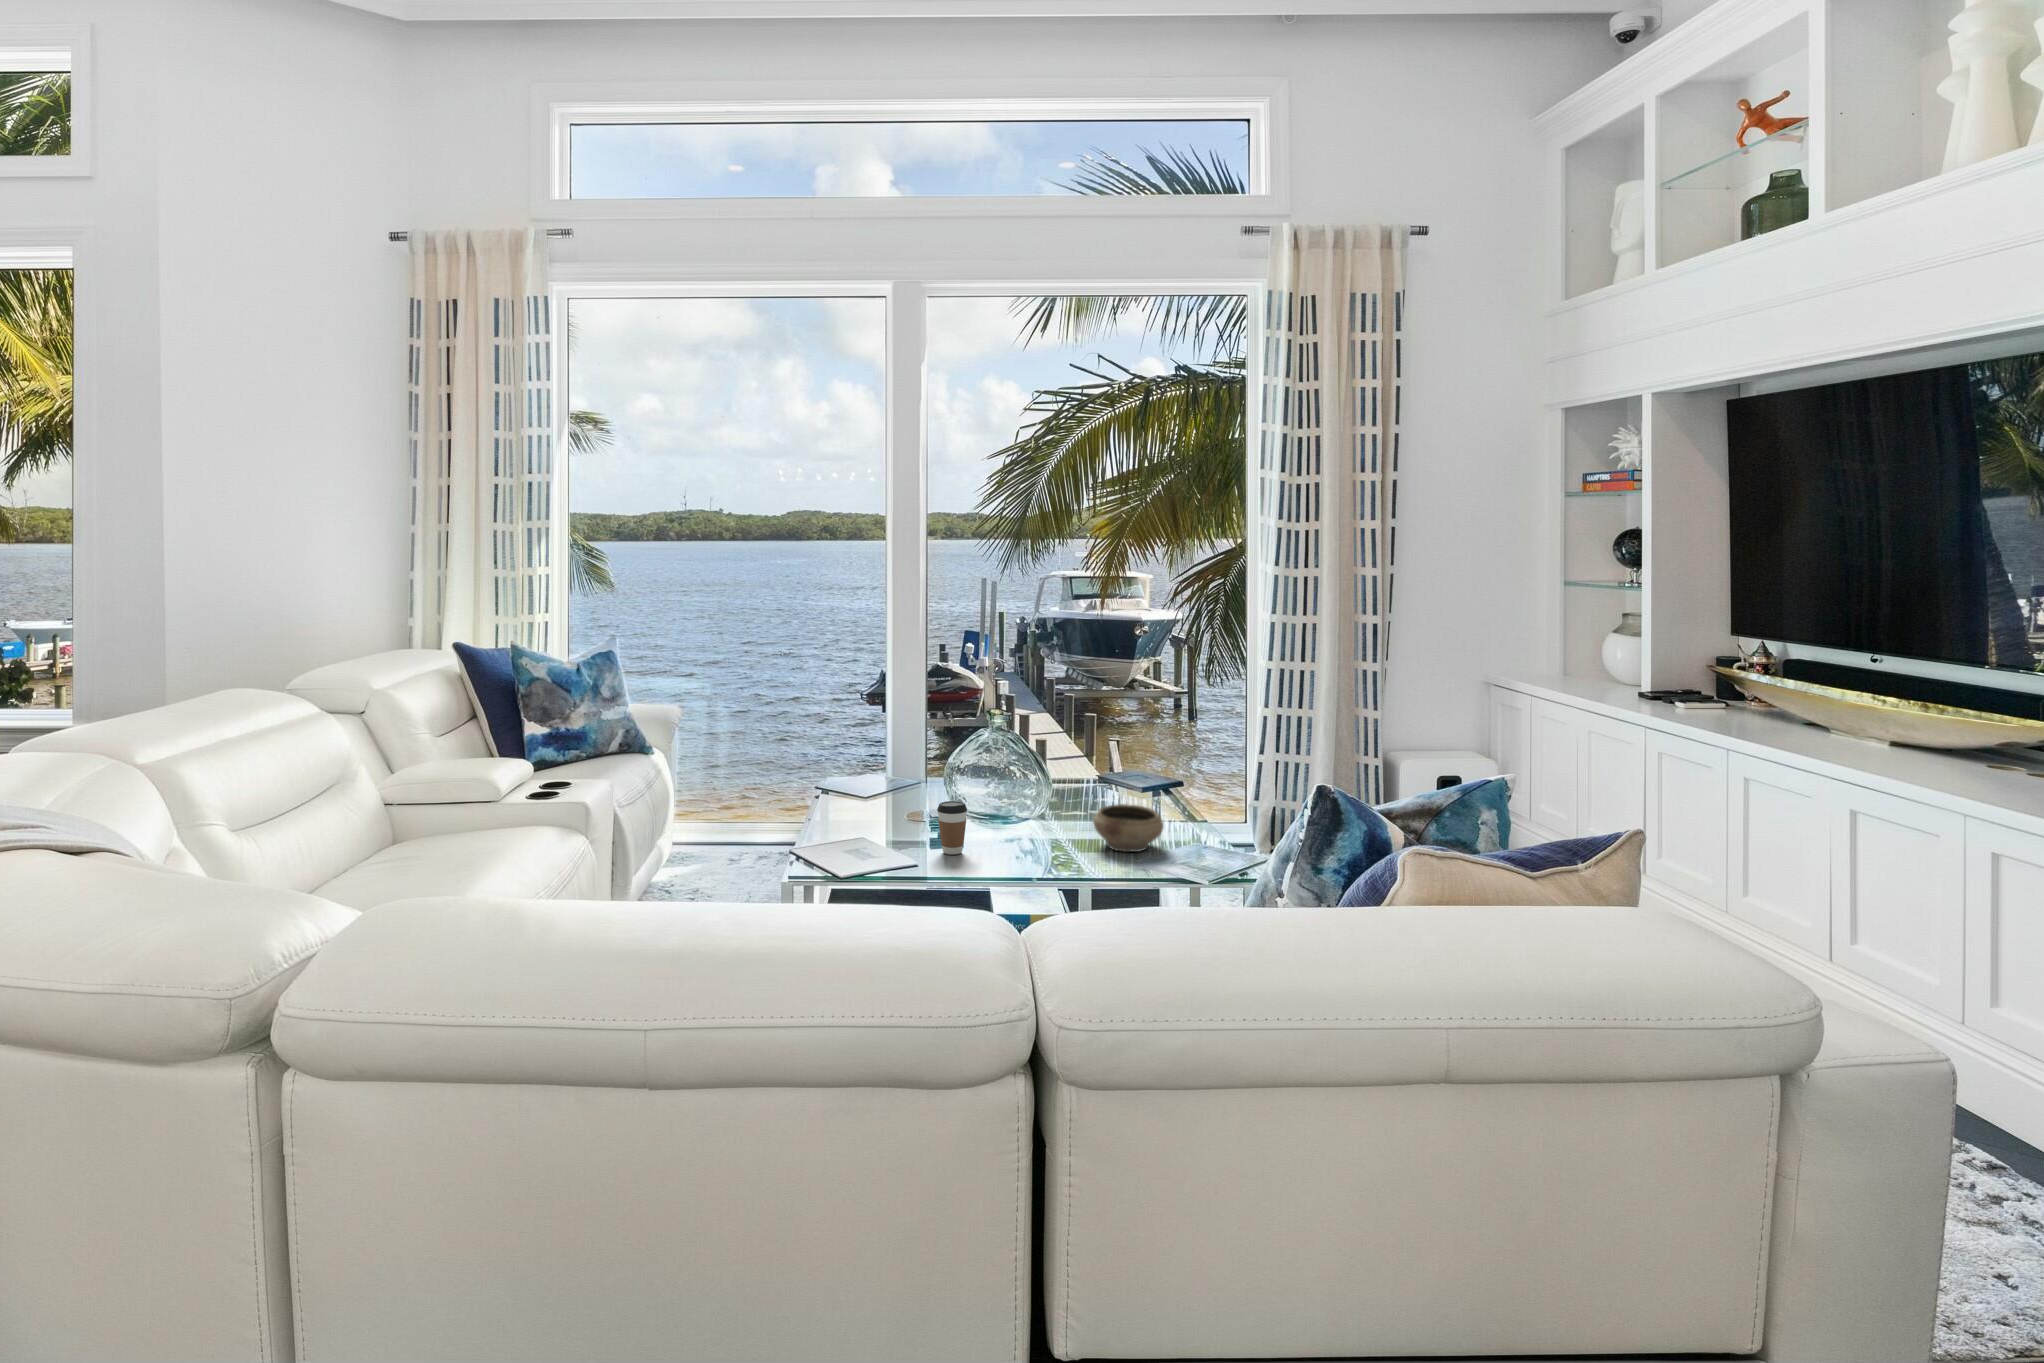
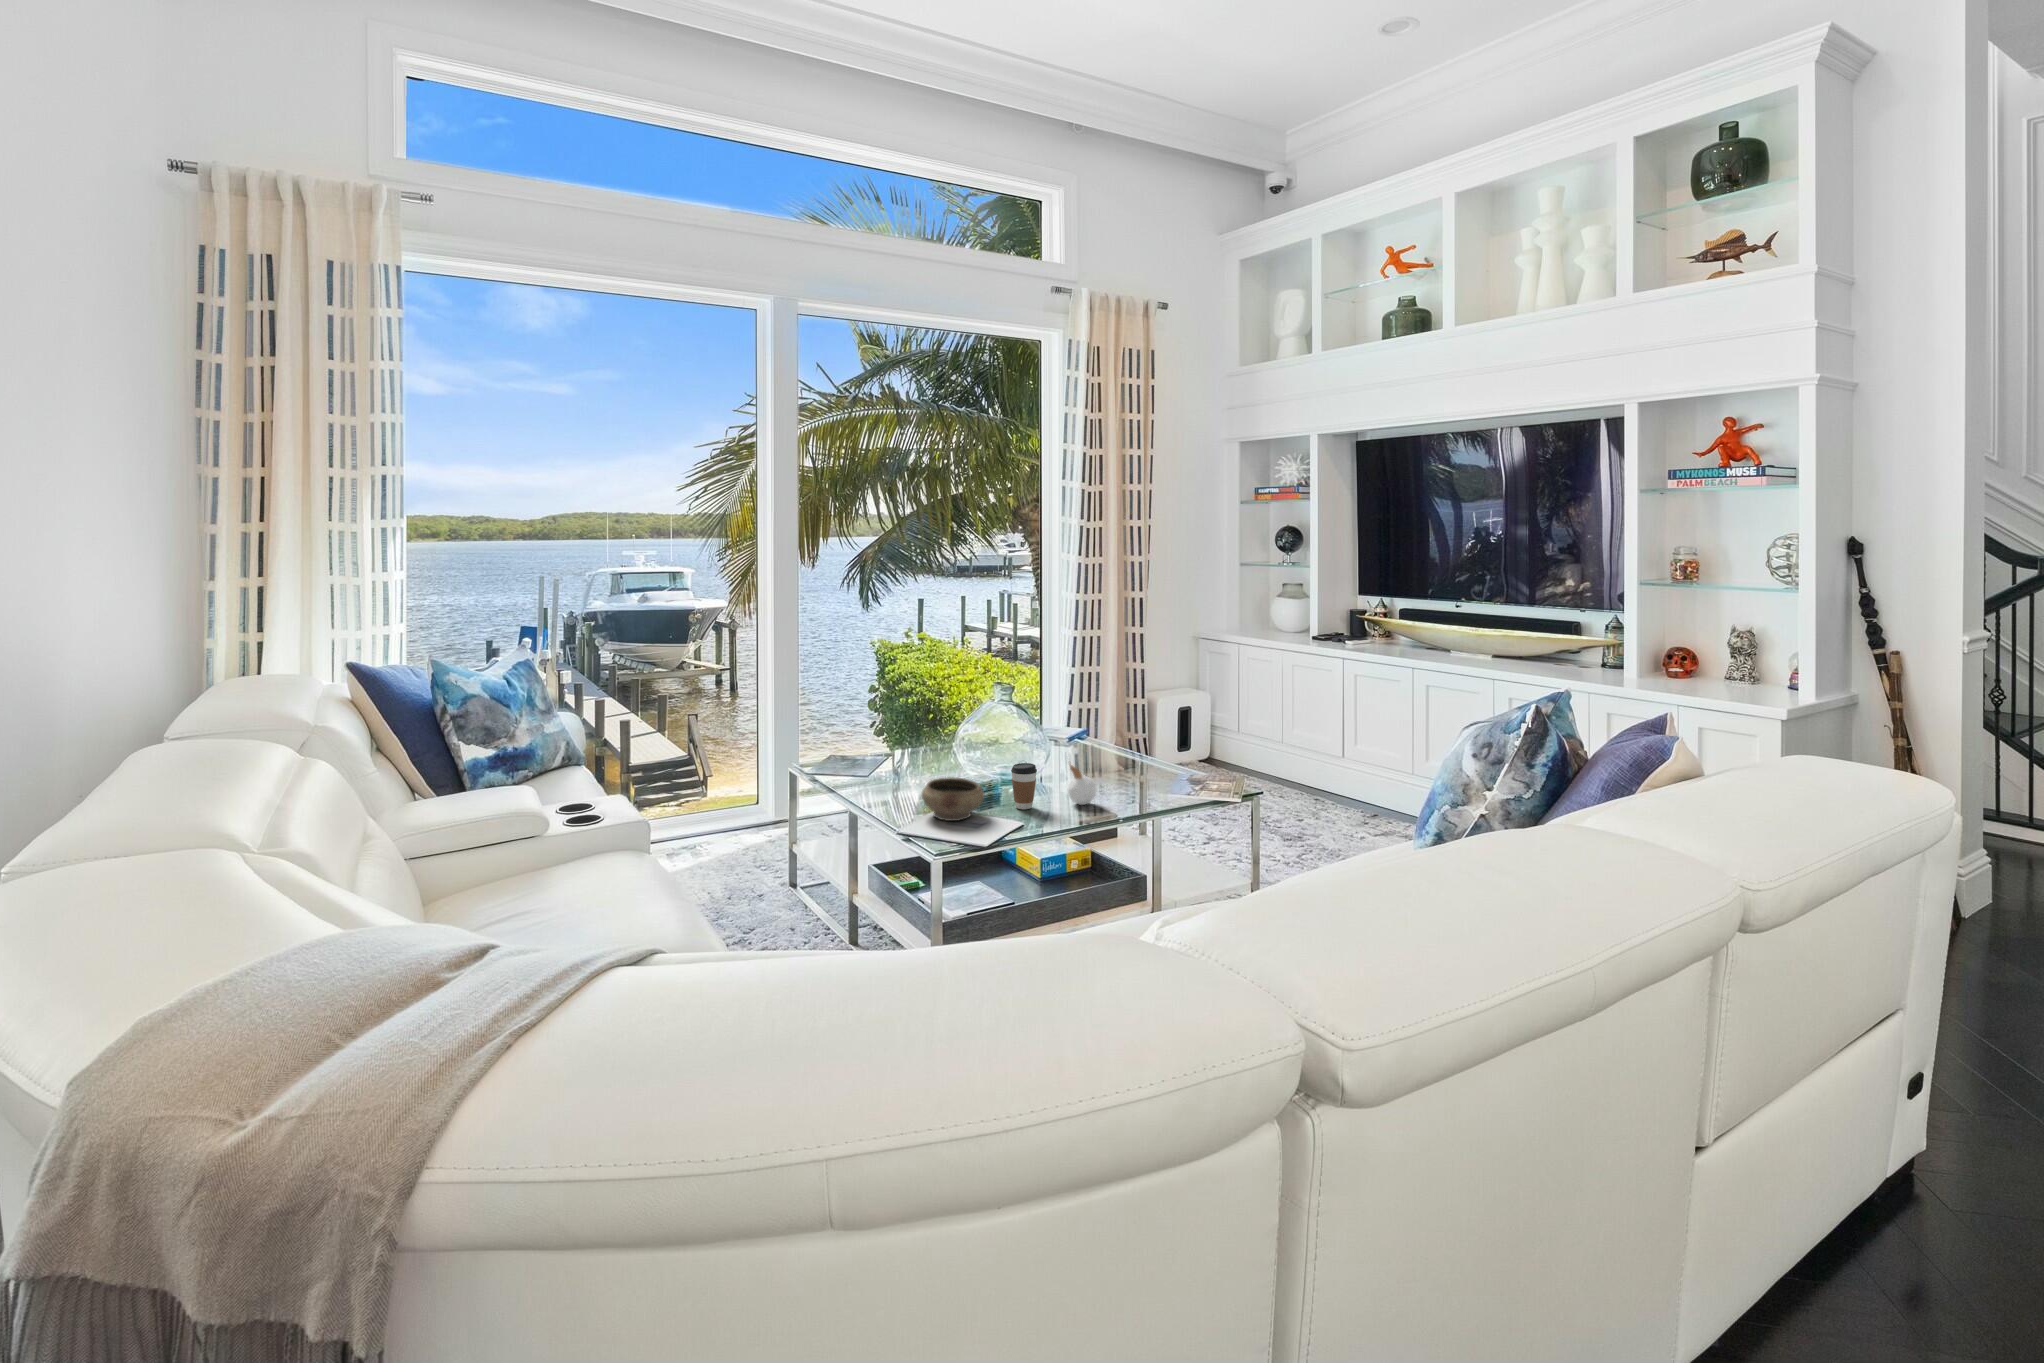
candle: none [1003,799,1038,861] -> present [1068,761,1096,805]
ceramic bowl: present [1093,804,1164,852] -> present [922,777,984,821]

